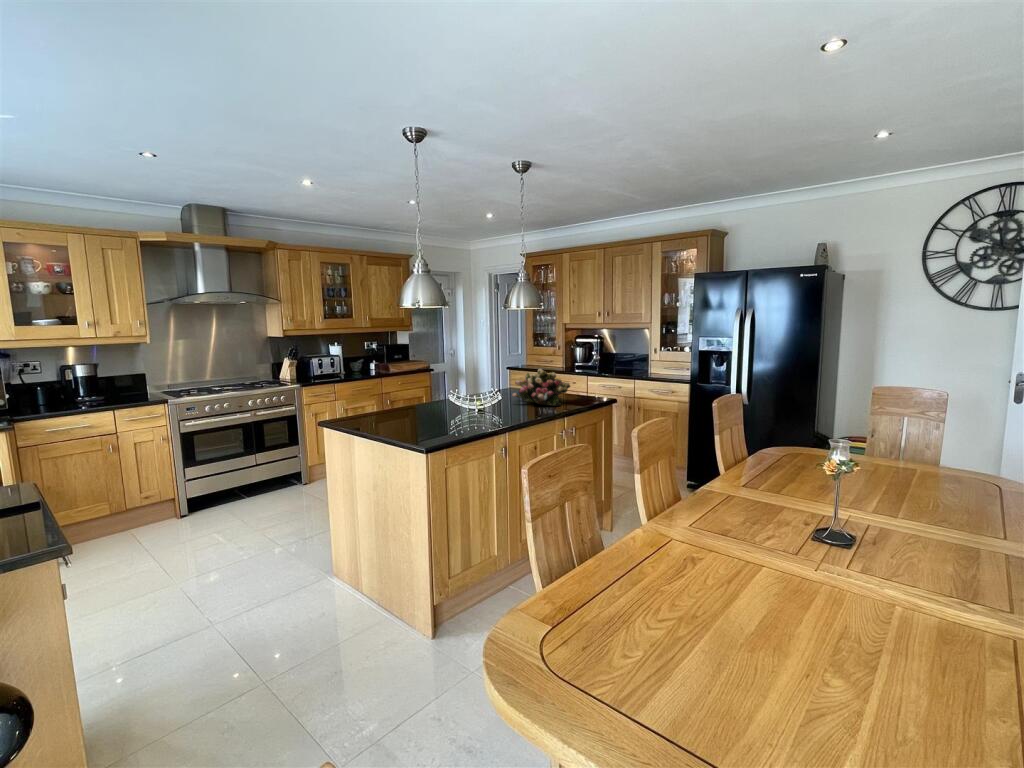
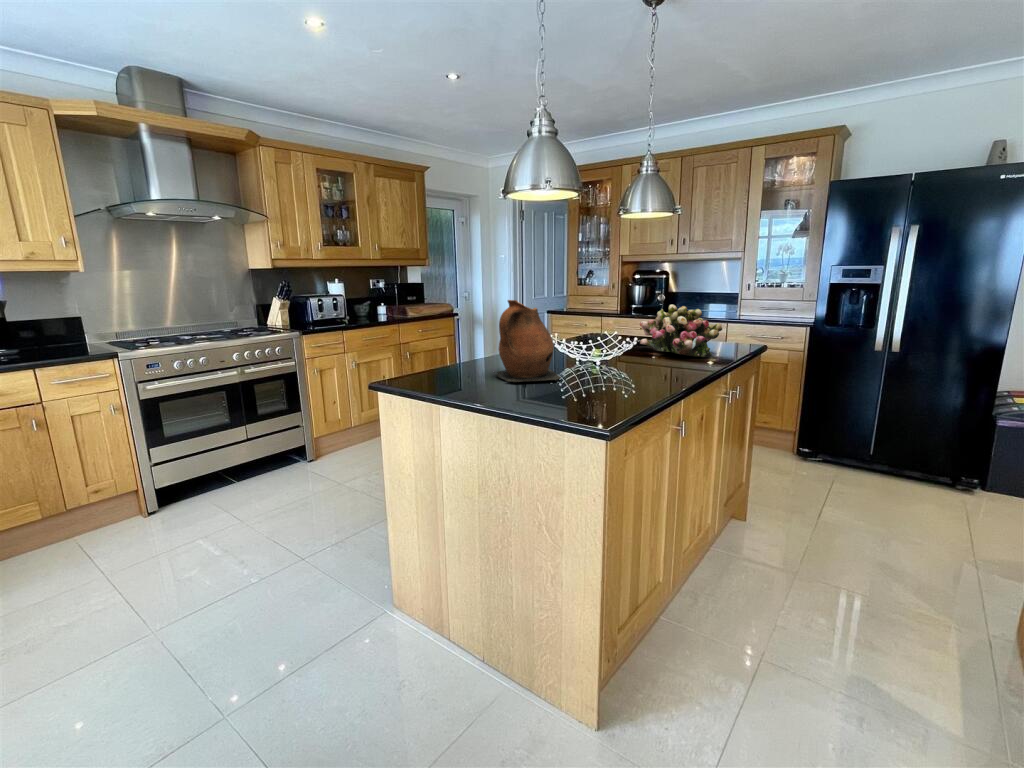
ceramic pitcher: none [394,369,437,421] -> present [496,300,561,382]

